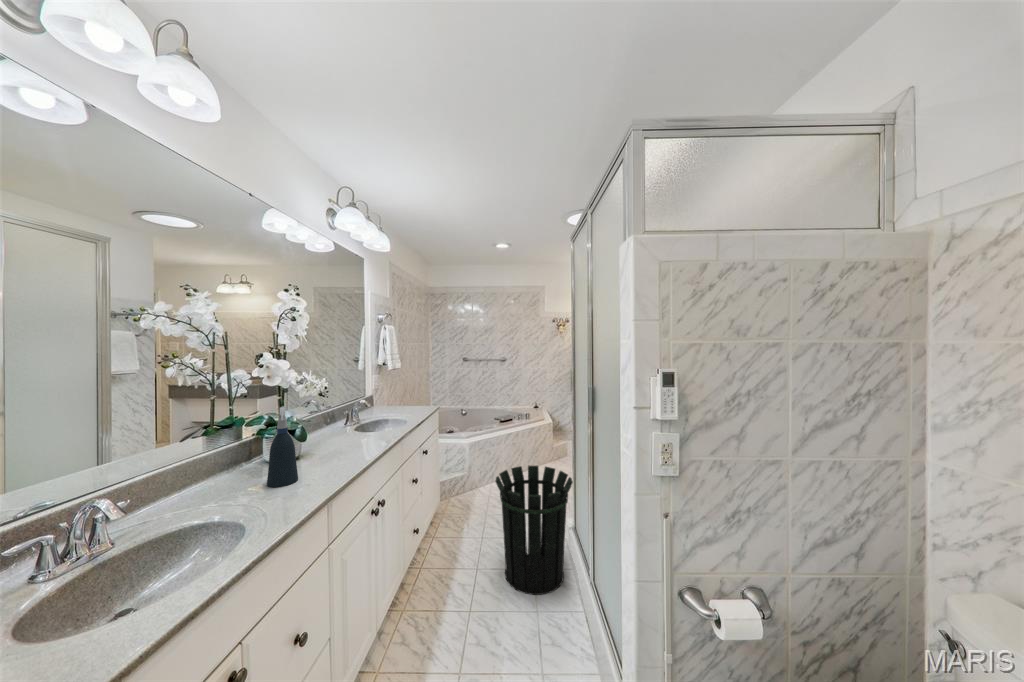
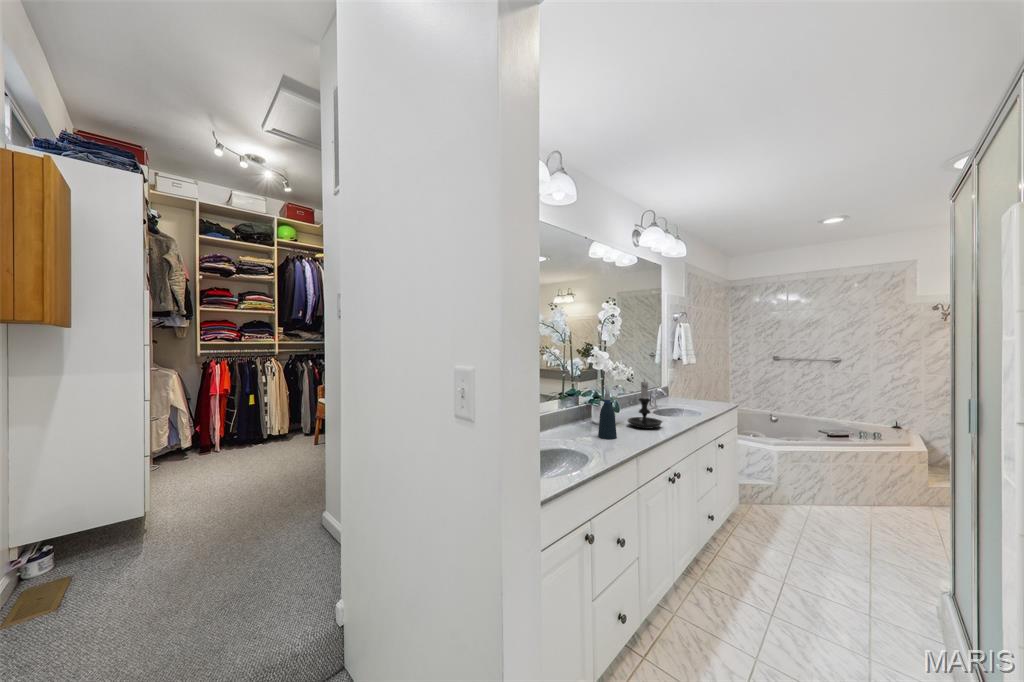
candle holder: none [318,391,365,455] -> present [628,382,662,429]
waste bin: present [496,466,573,595] -> none [803,485,928,643]

